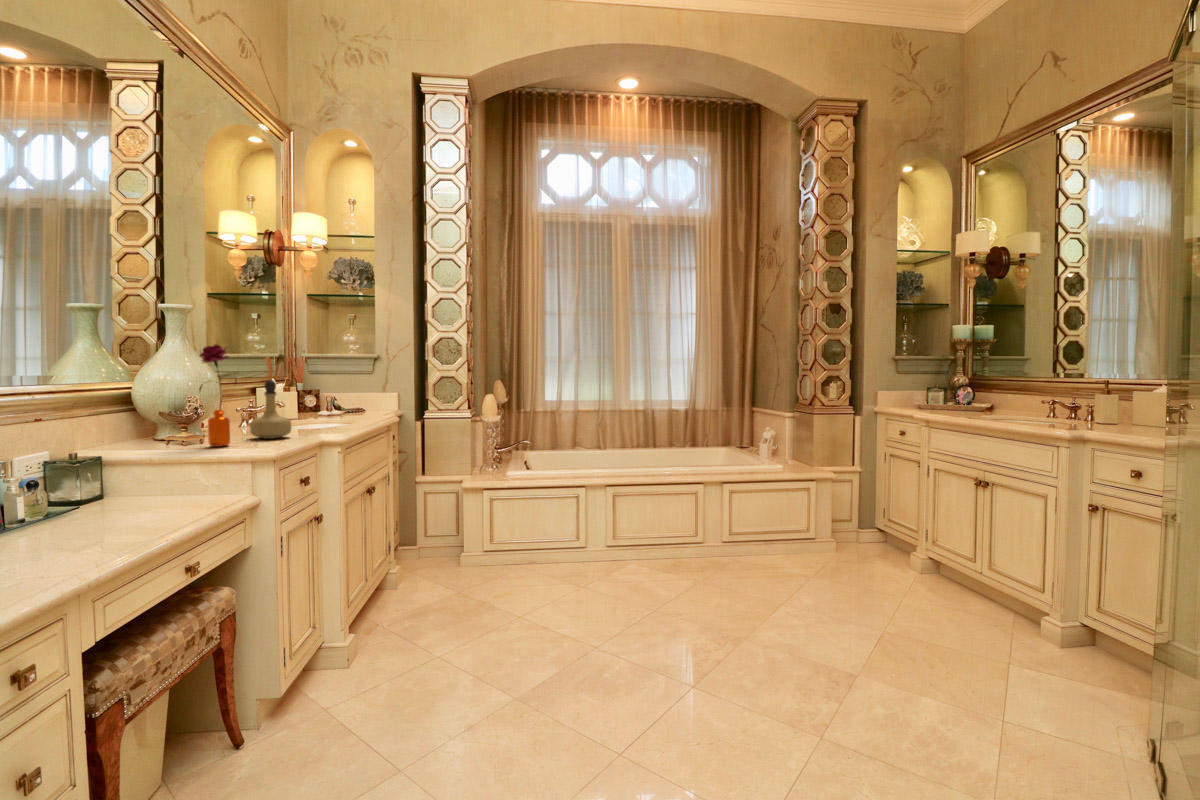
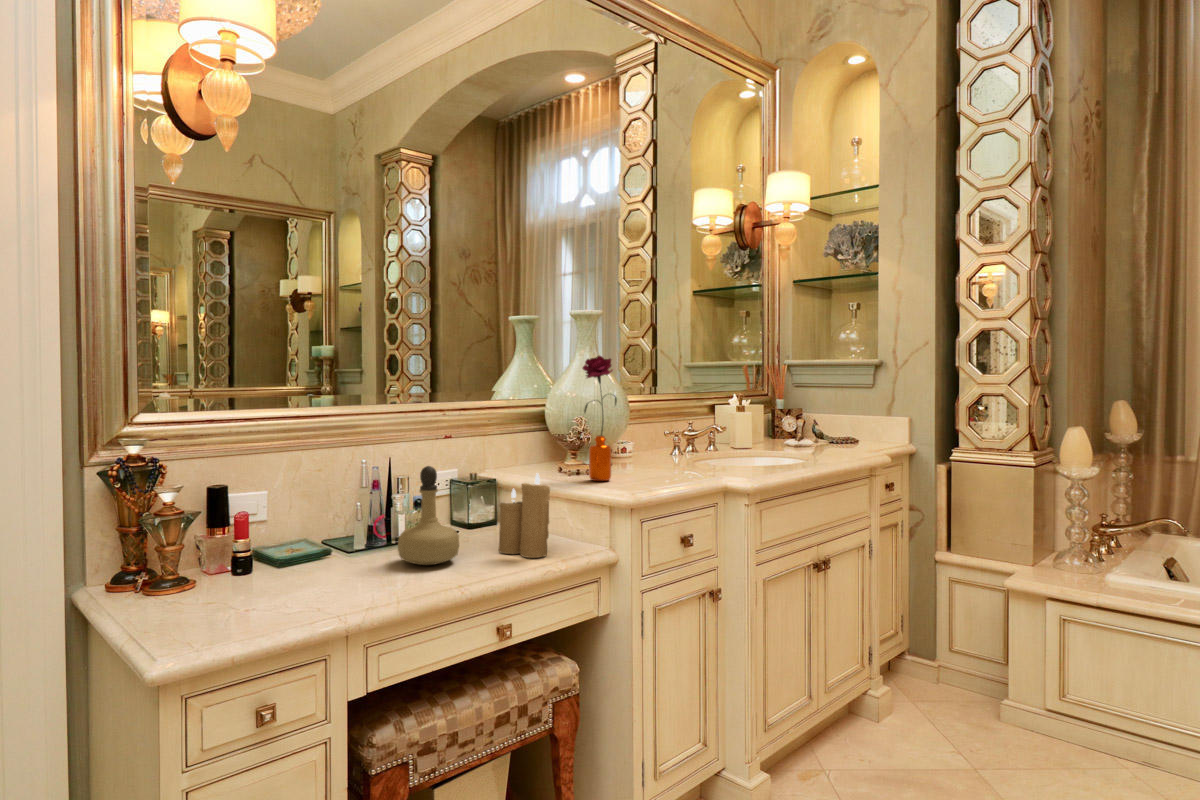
perfume bottle: present [250,380,291,439] -> present [398,466,459,565]
candle: none [151,440,208,512] -> present [499,473,550,558]

